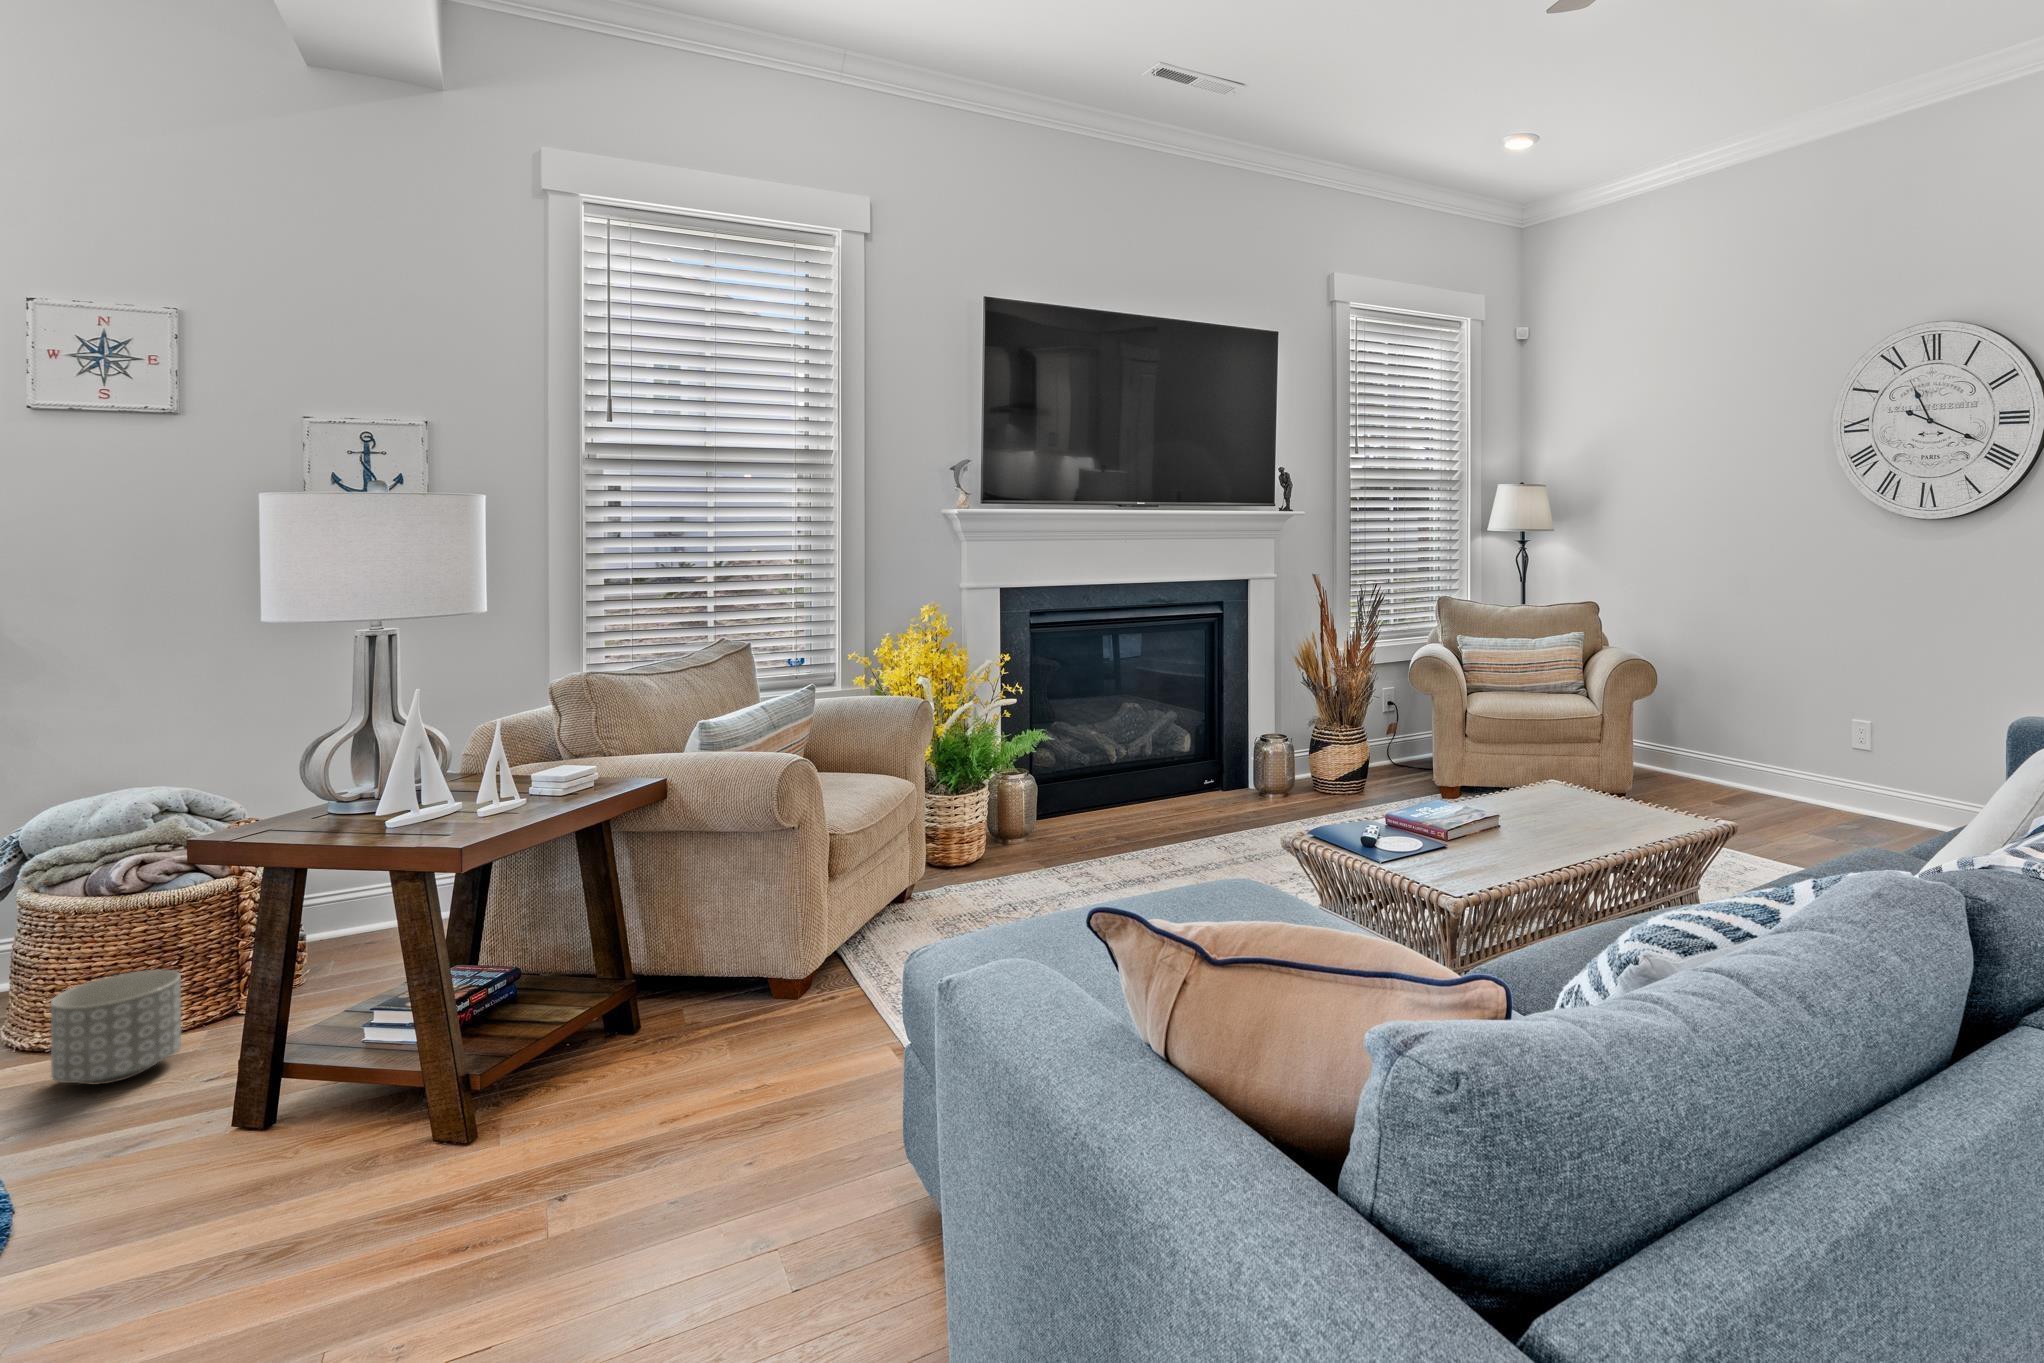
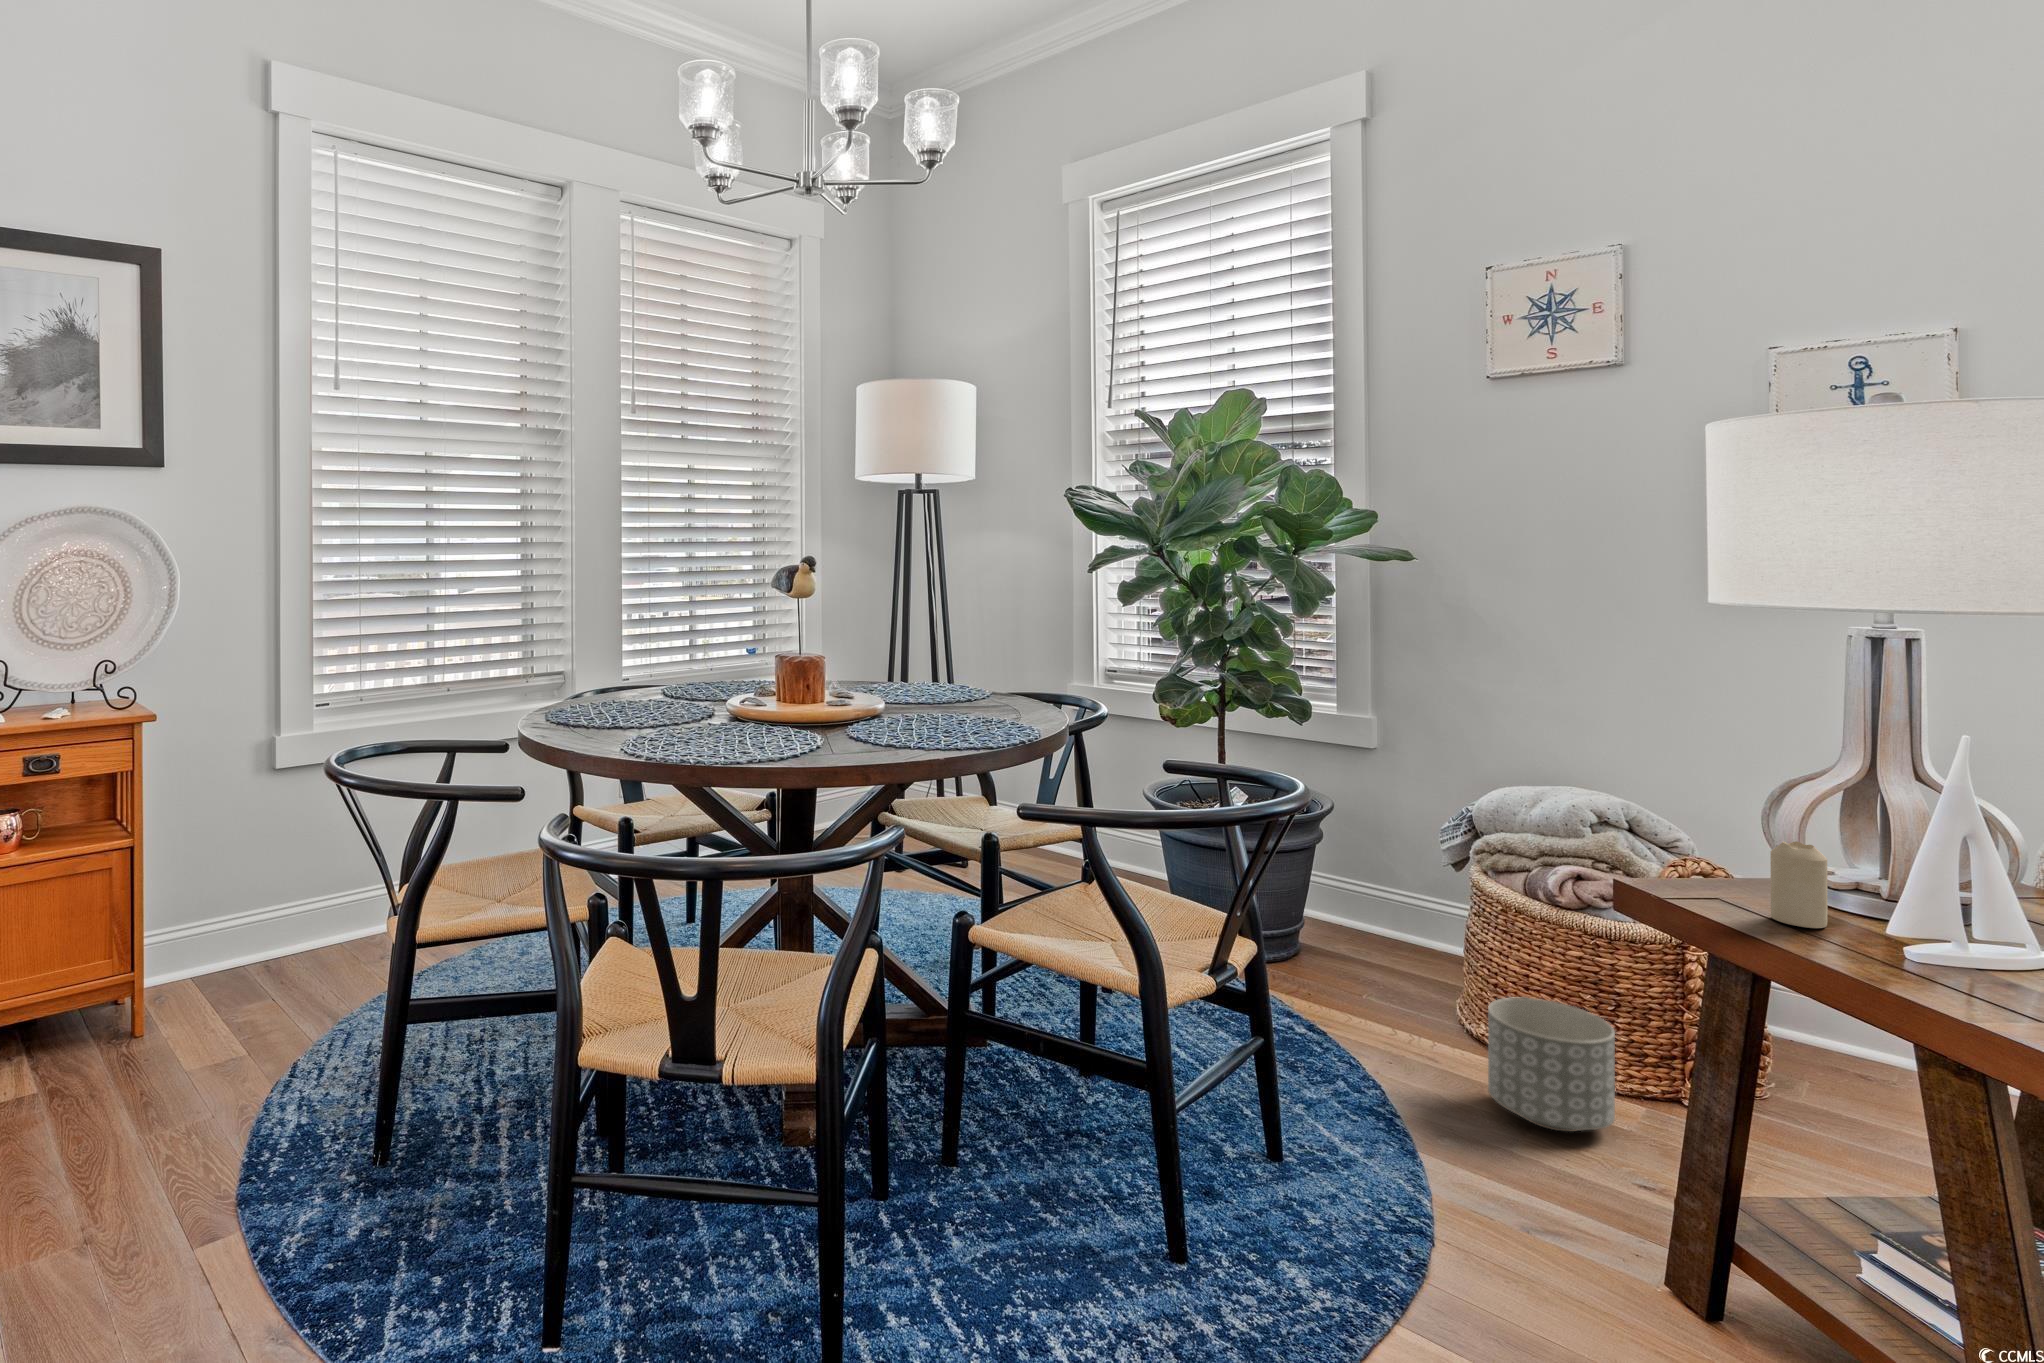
candle: none [304,777,342,833] -> present [1770,841,1828,928]

